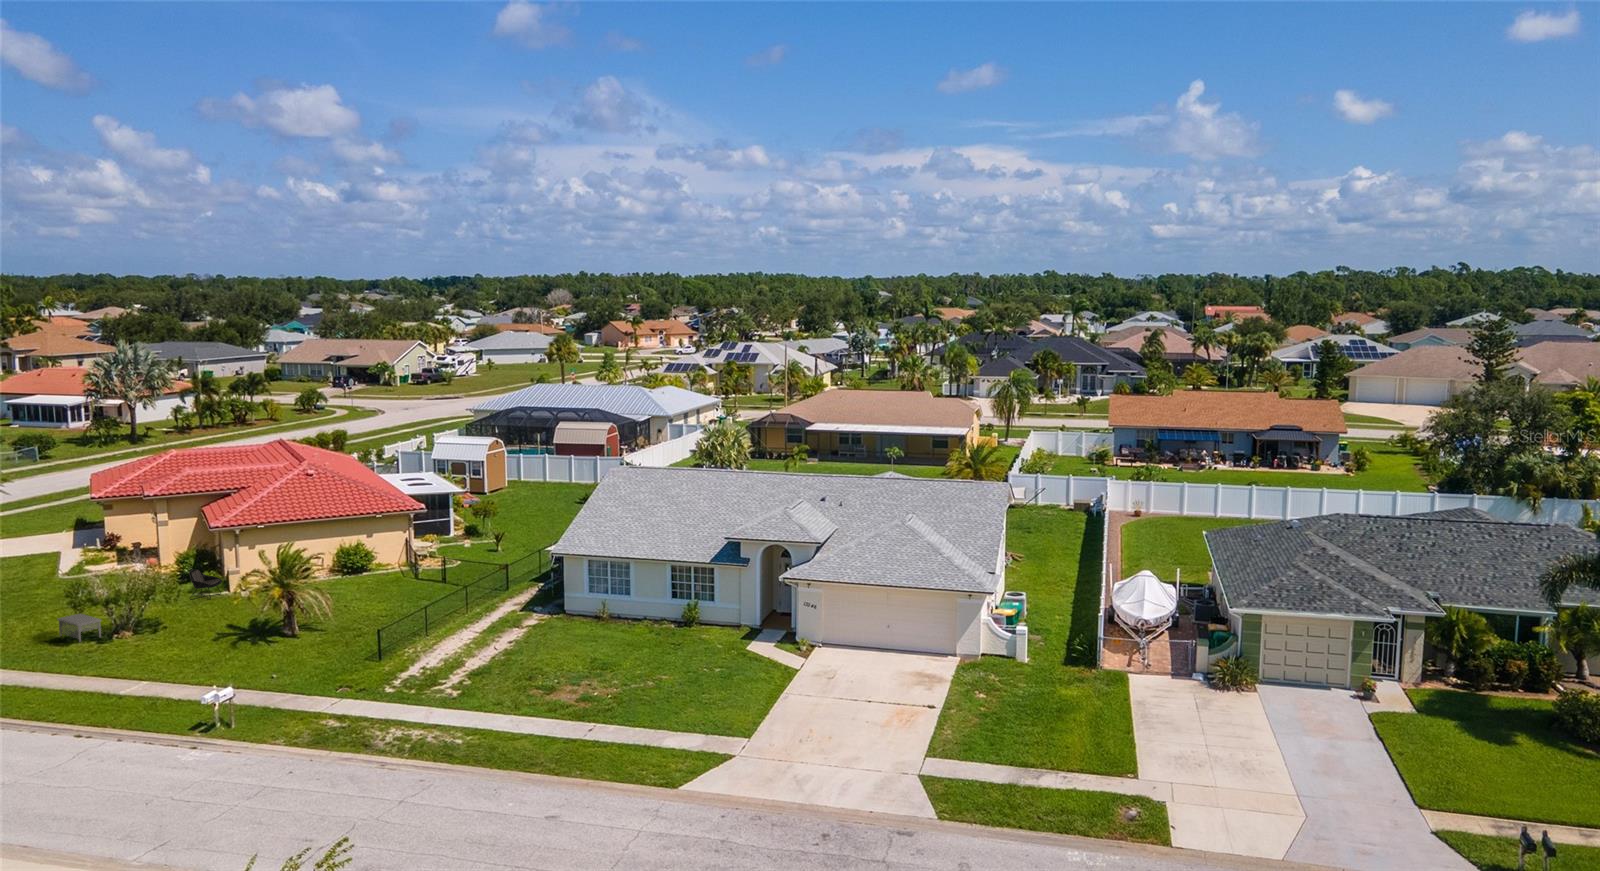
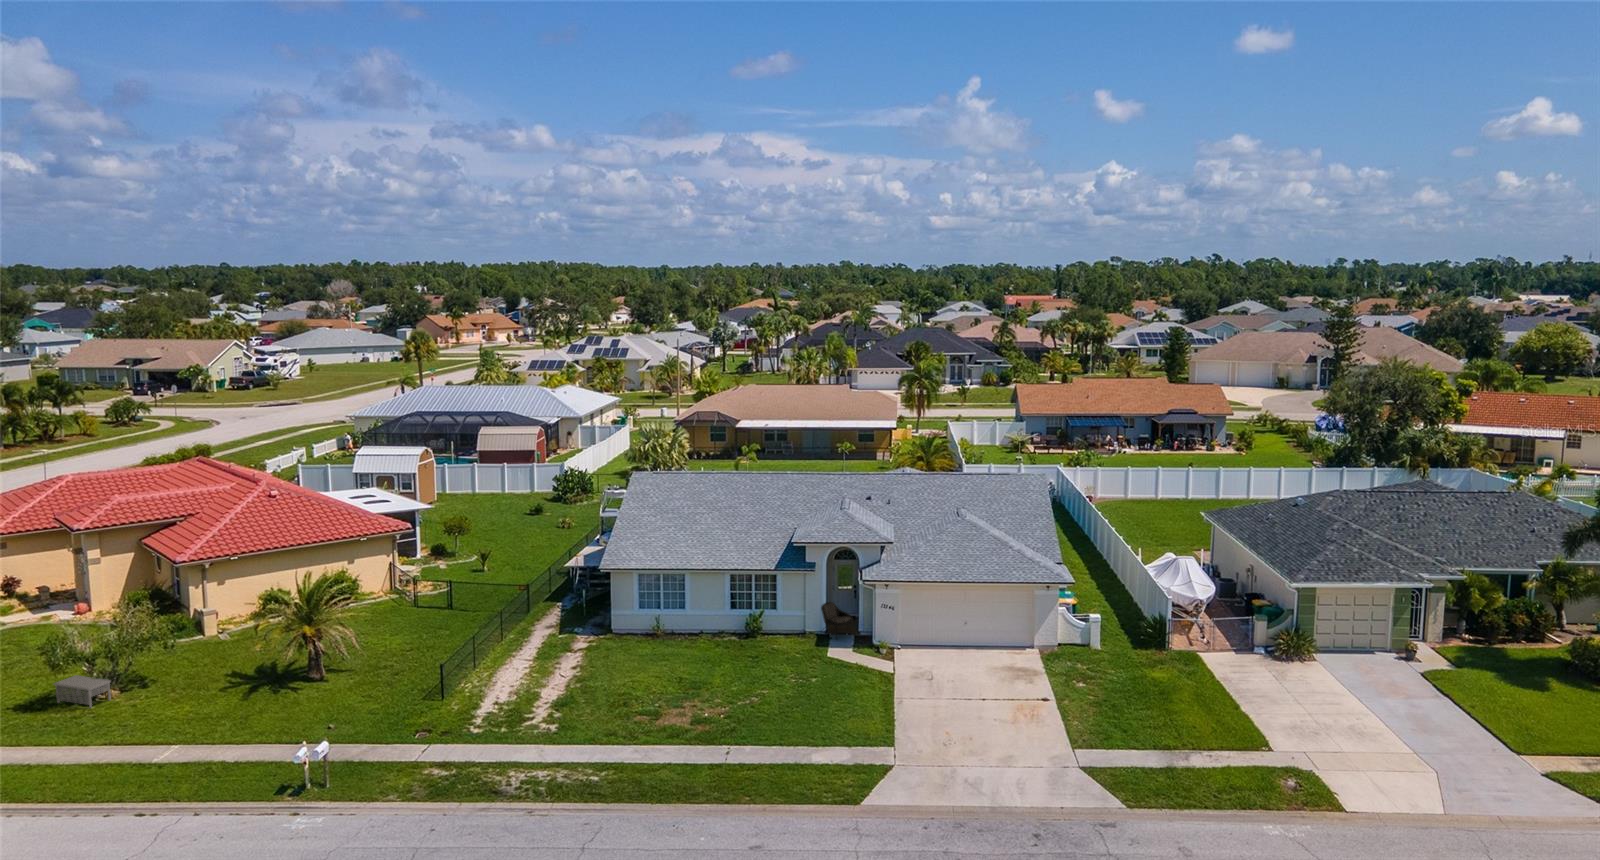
lounge chair: present [189,569,222,600] -> present [821,602,853,634]

